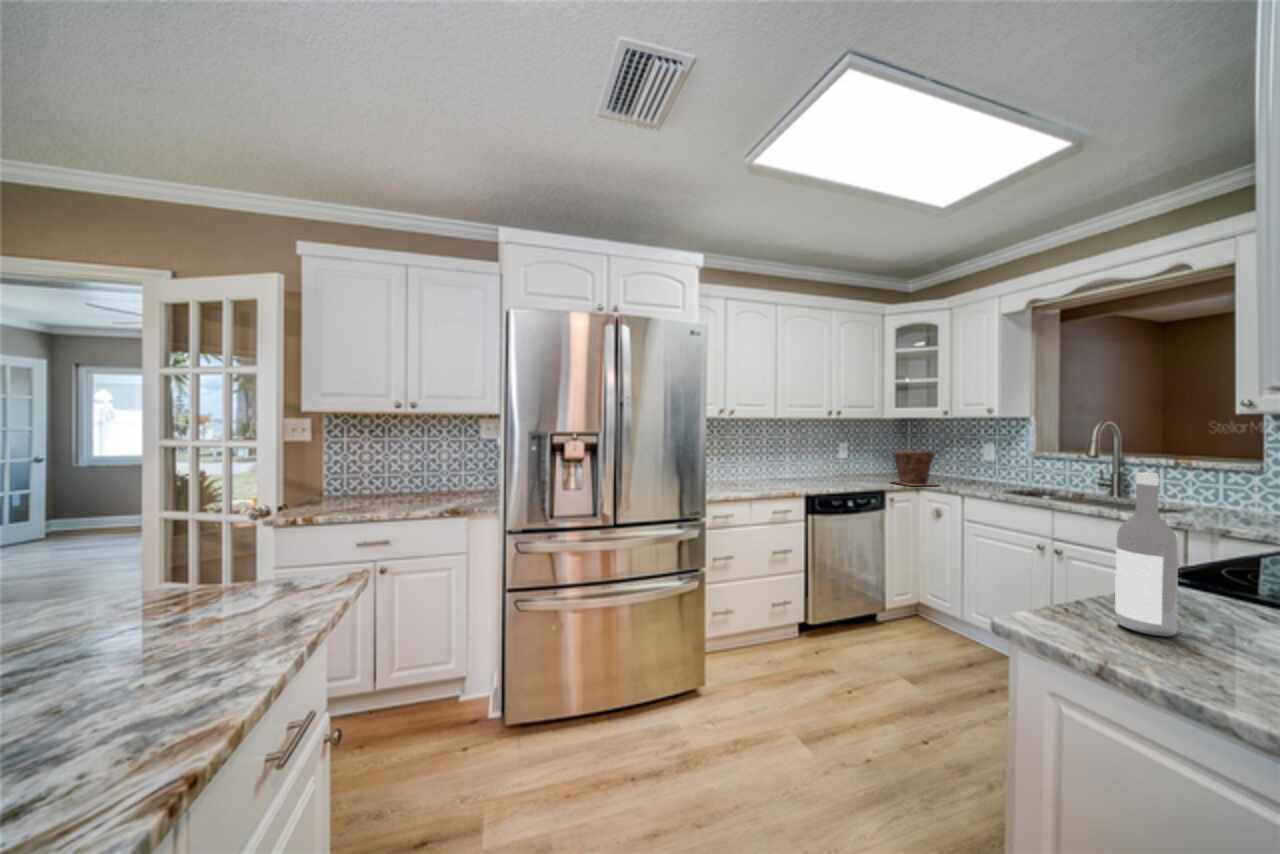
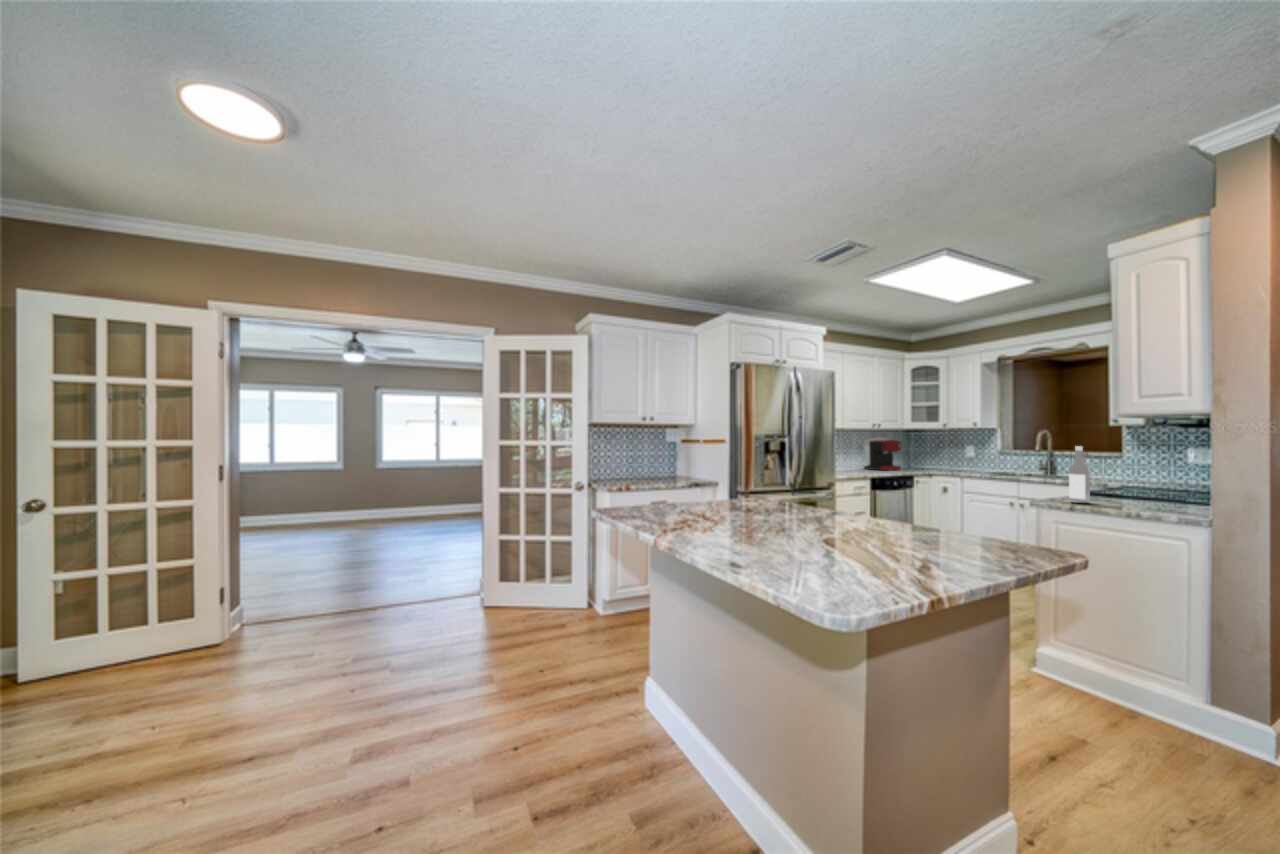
coffee maker: none [827,430,880,480] -> present [864,437,901,470]
plant pot: present [894,450,940,486] -> none [912,450,946,472]

